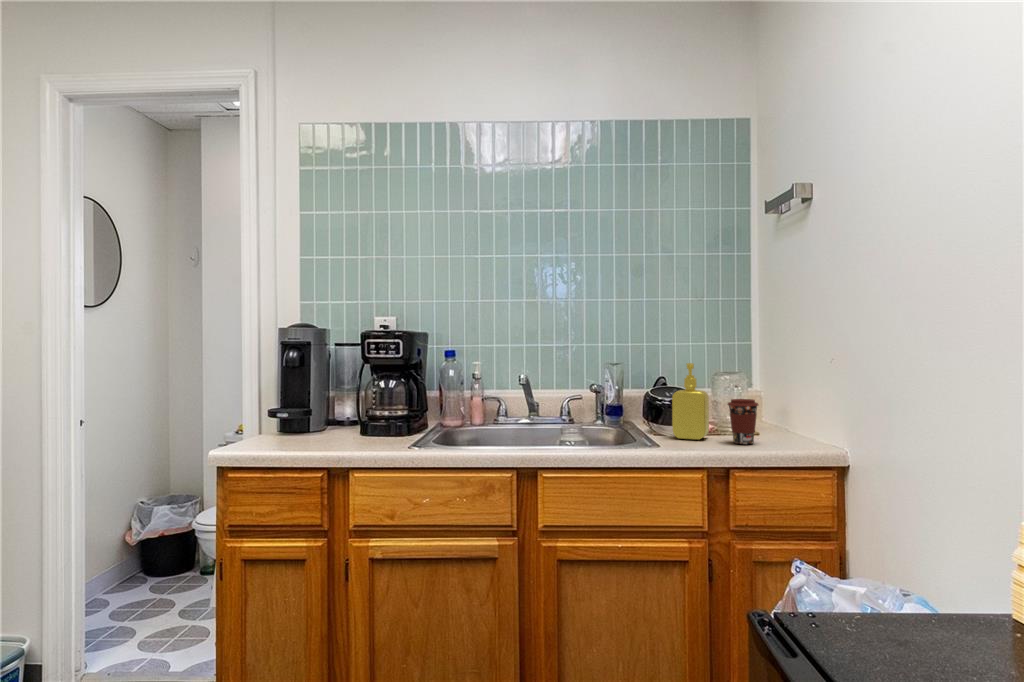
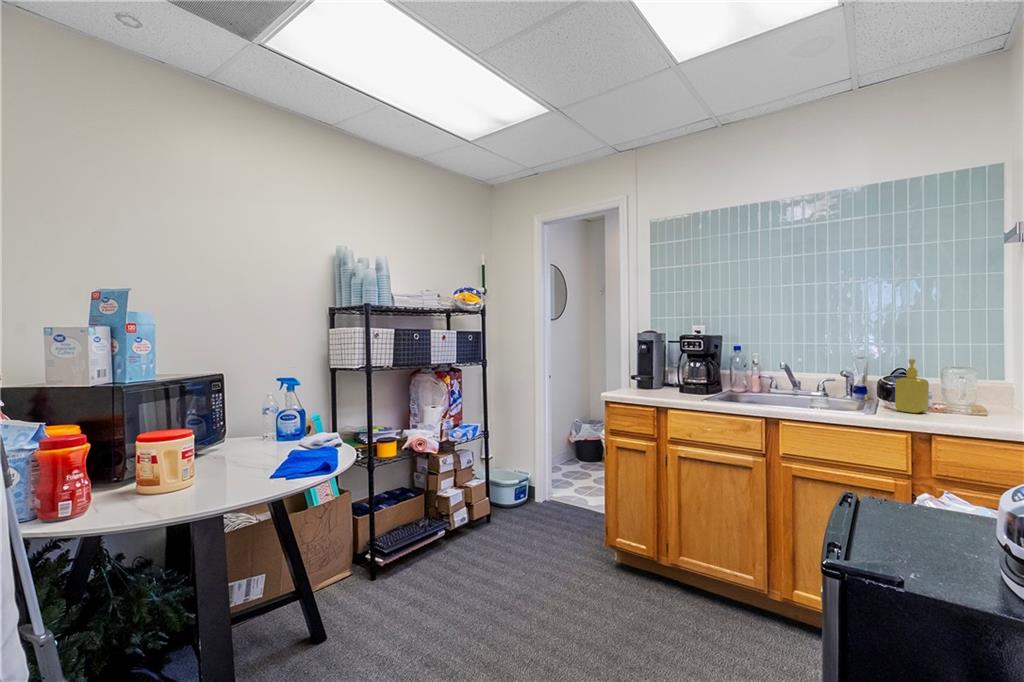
coffee cup: present [728,399,758,444] -> none [941,386,971,419]

